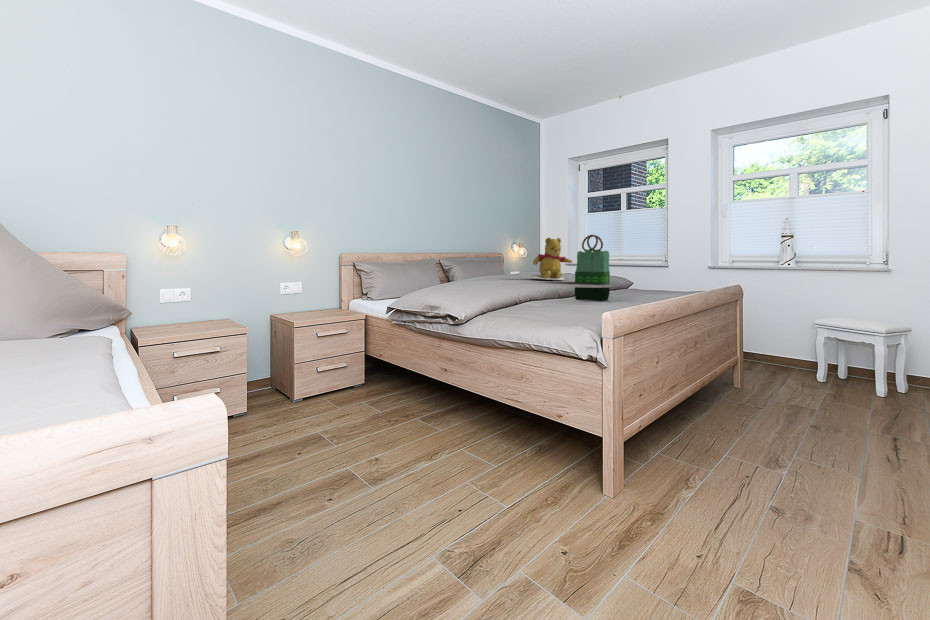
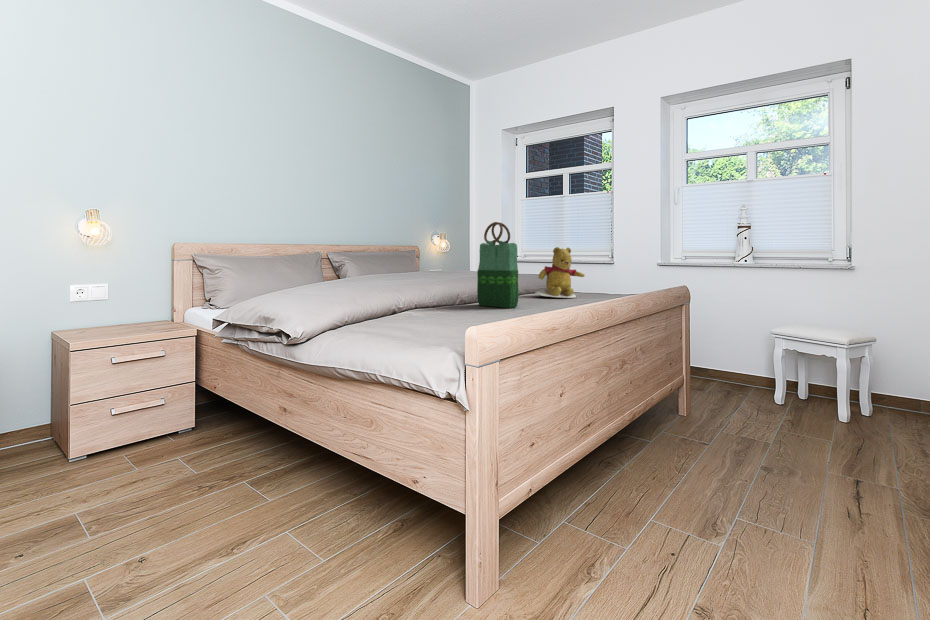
teddy bear: present [530,238,572,280] -> present [535,247,585,298]

